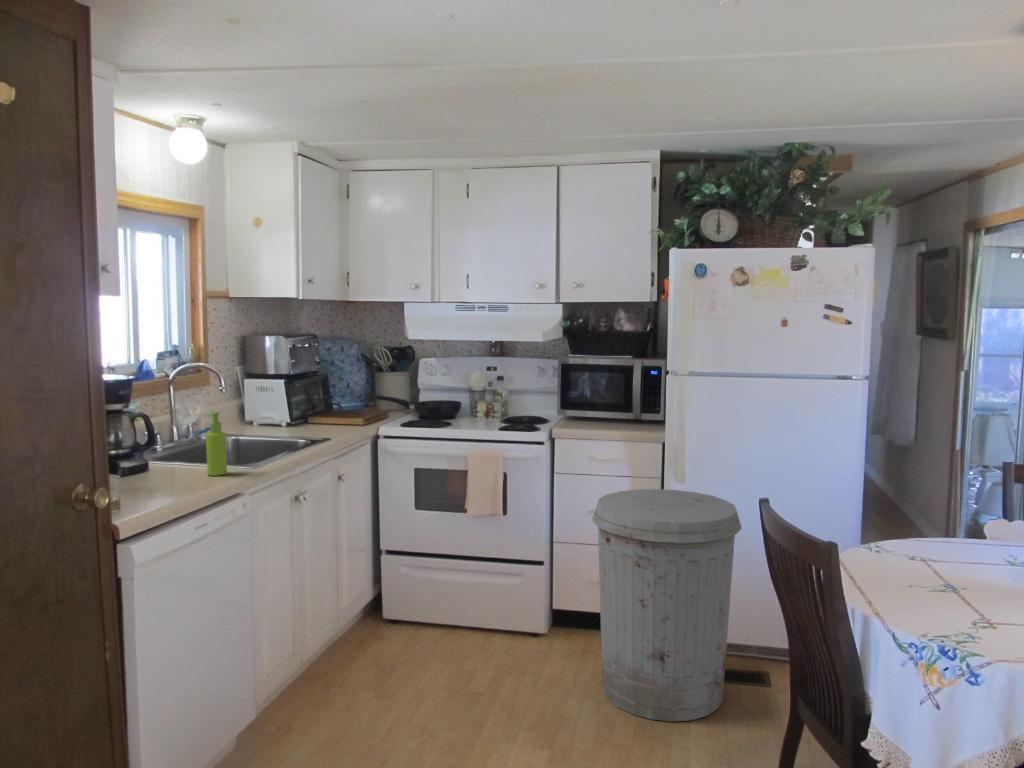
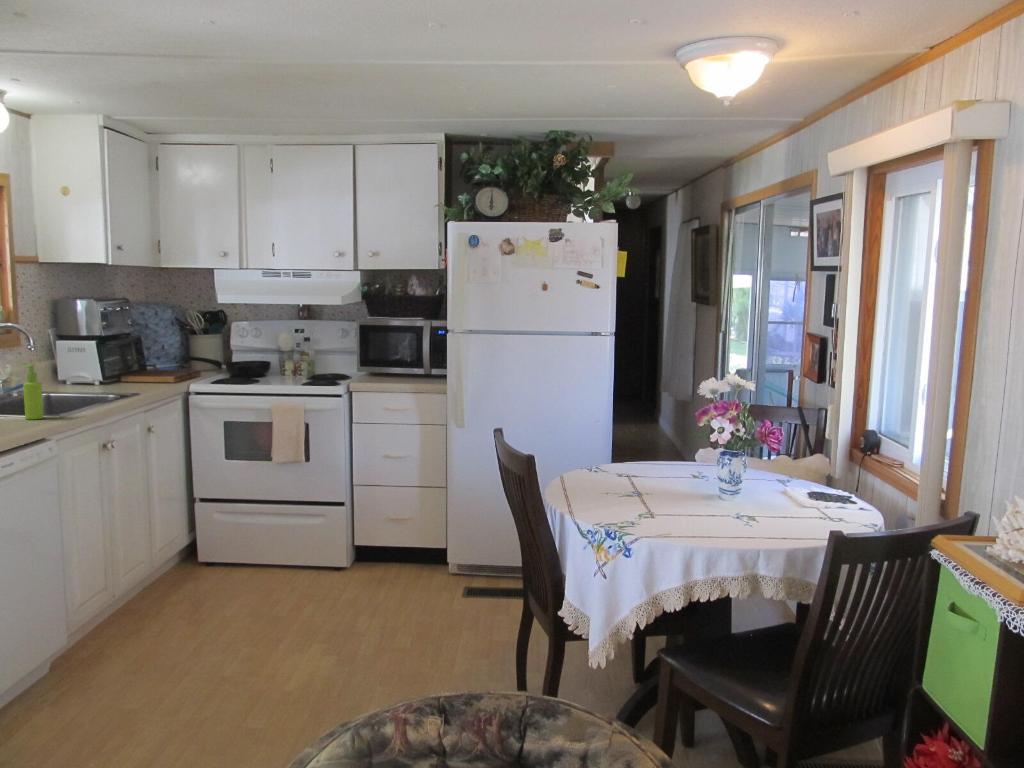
trash can: present [592,489,742,722] -> none [378,431,502,618]

